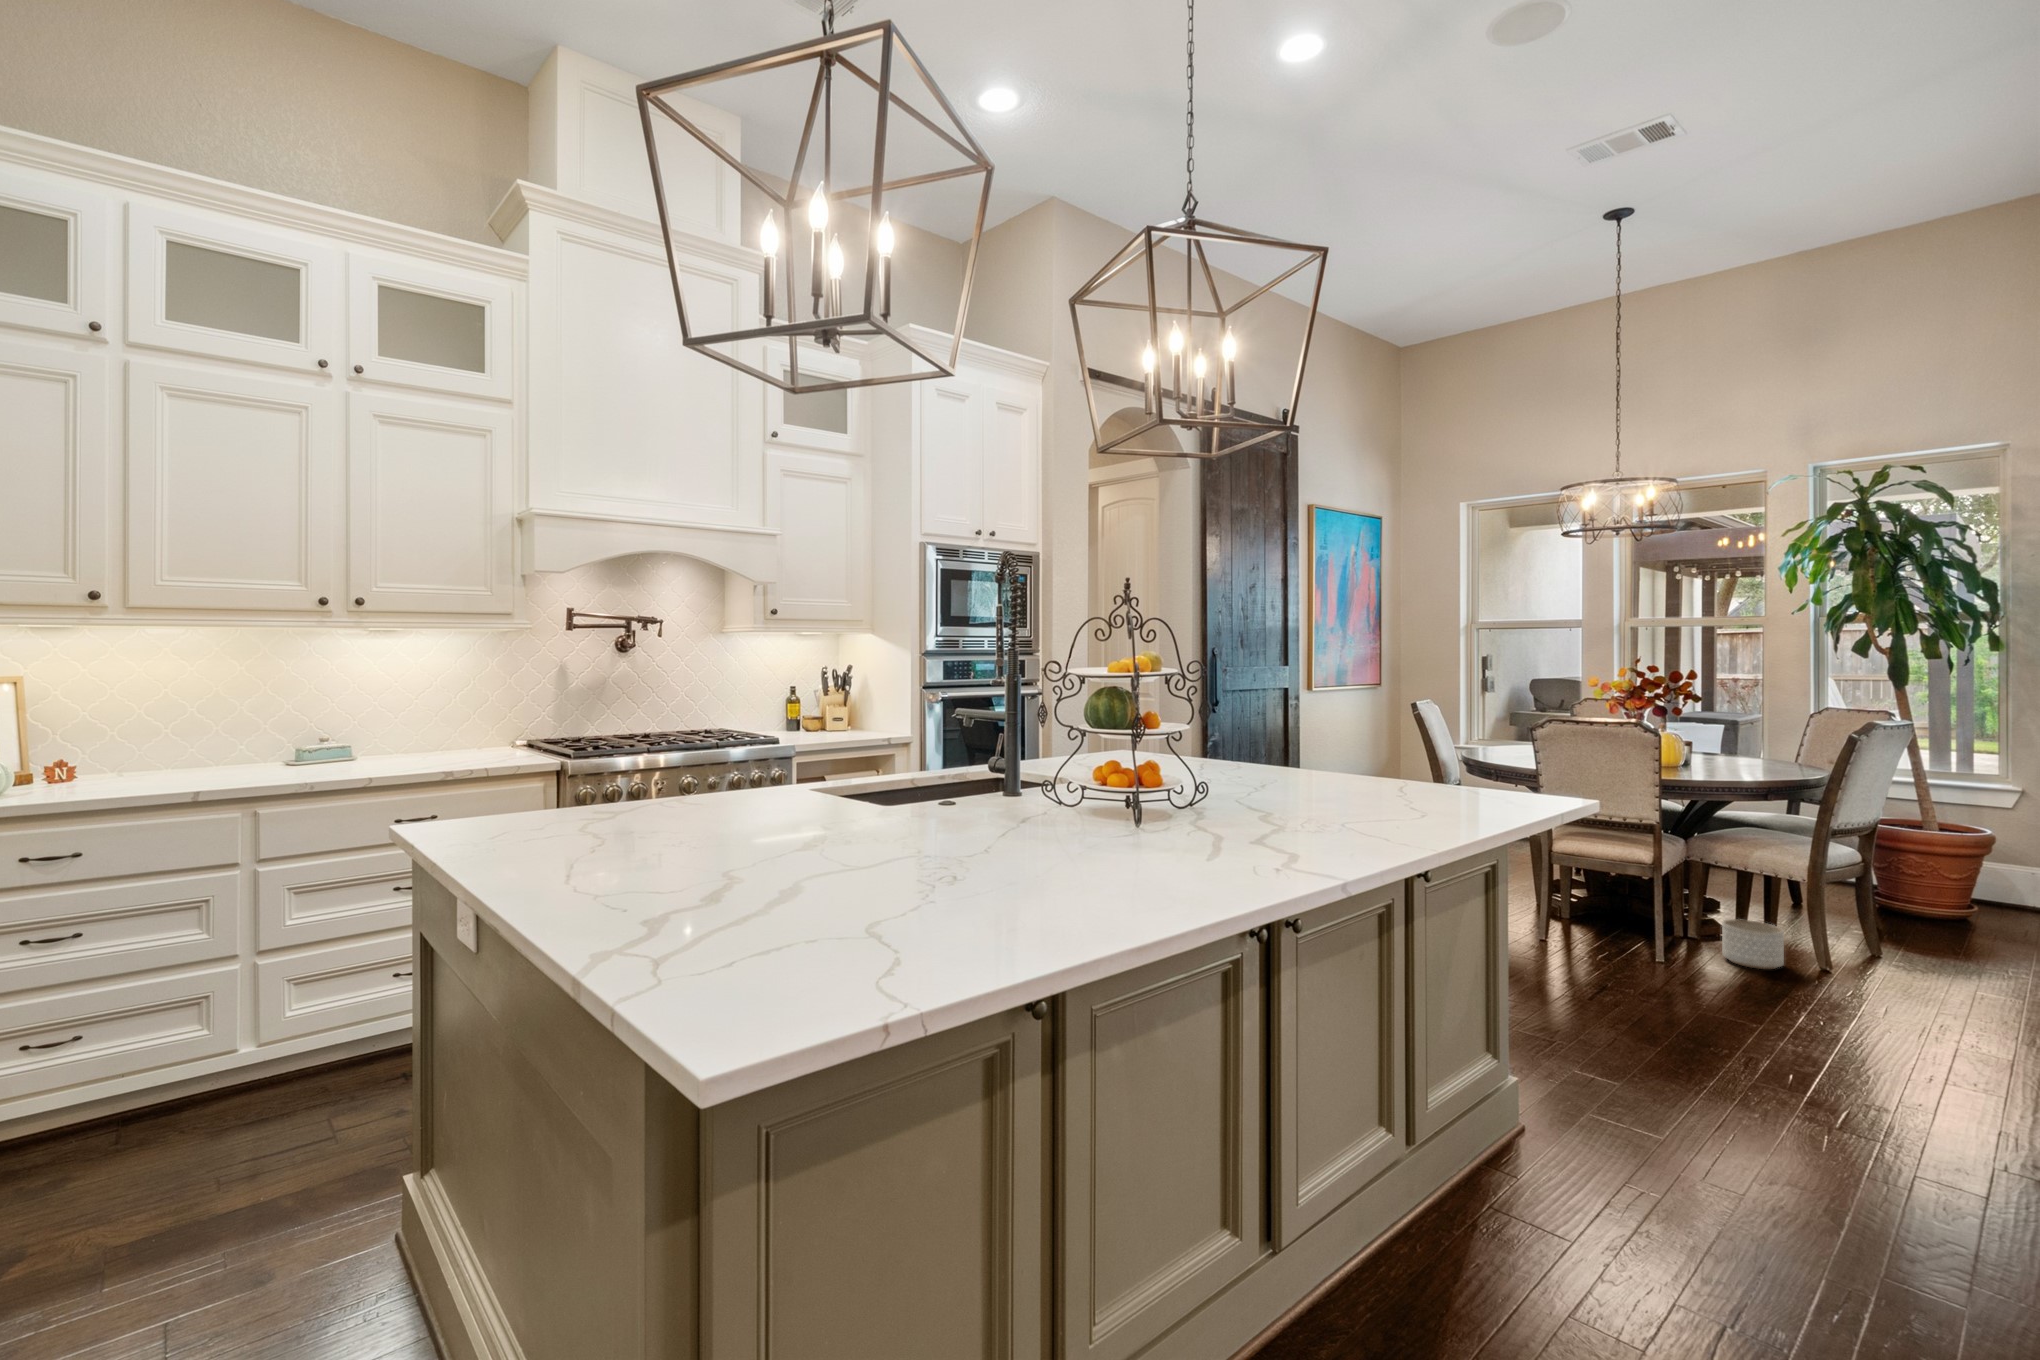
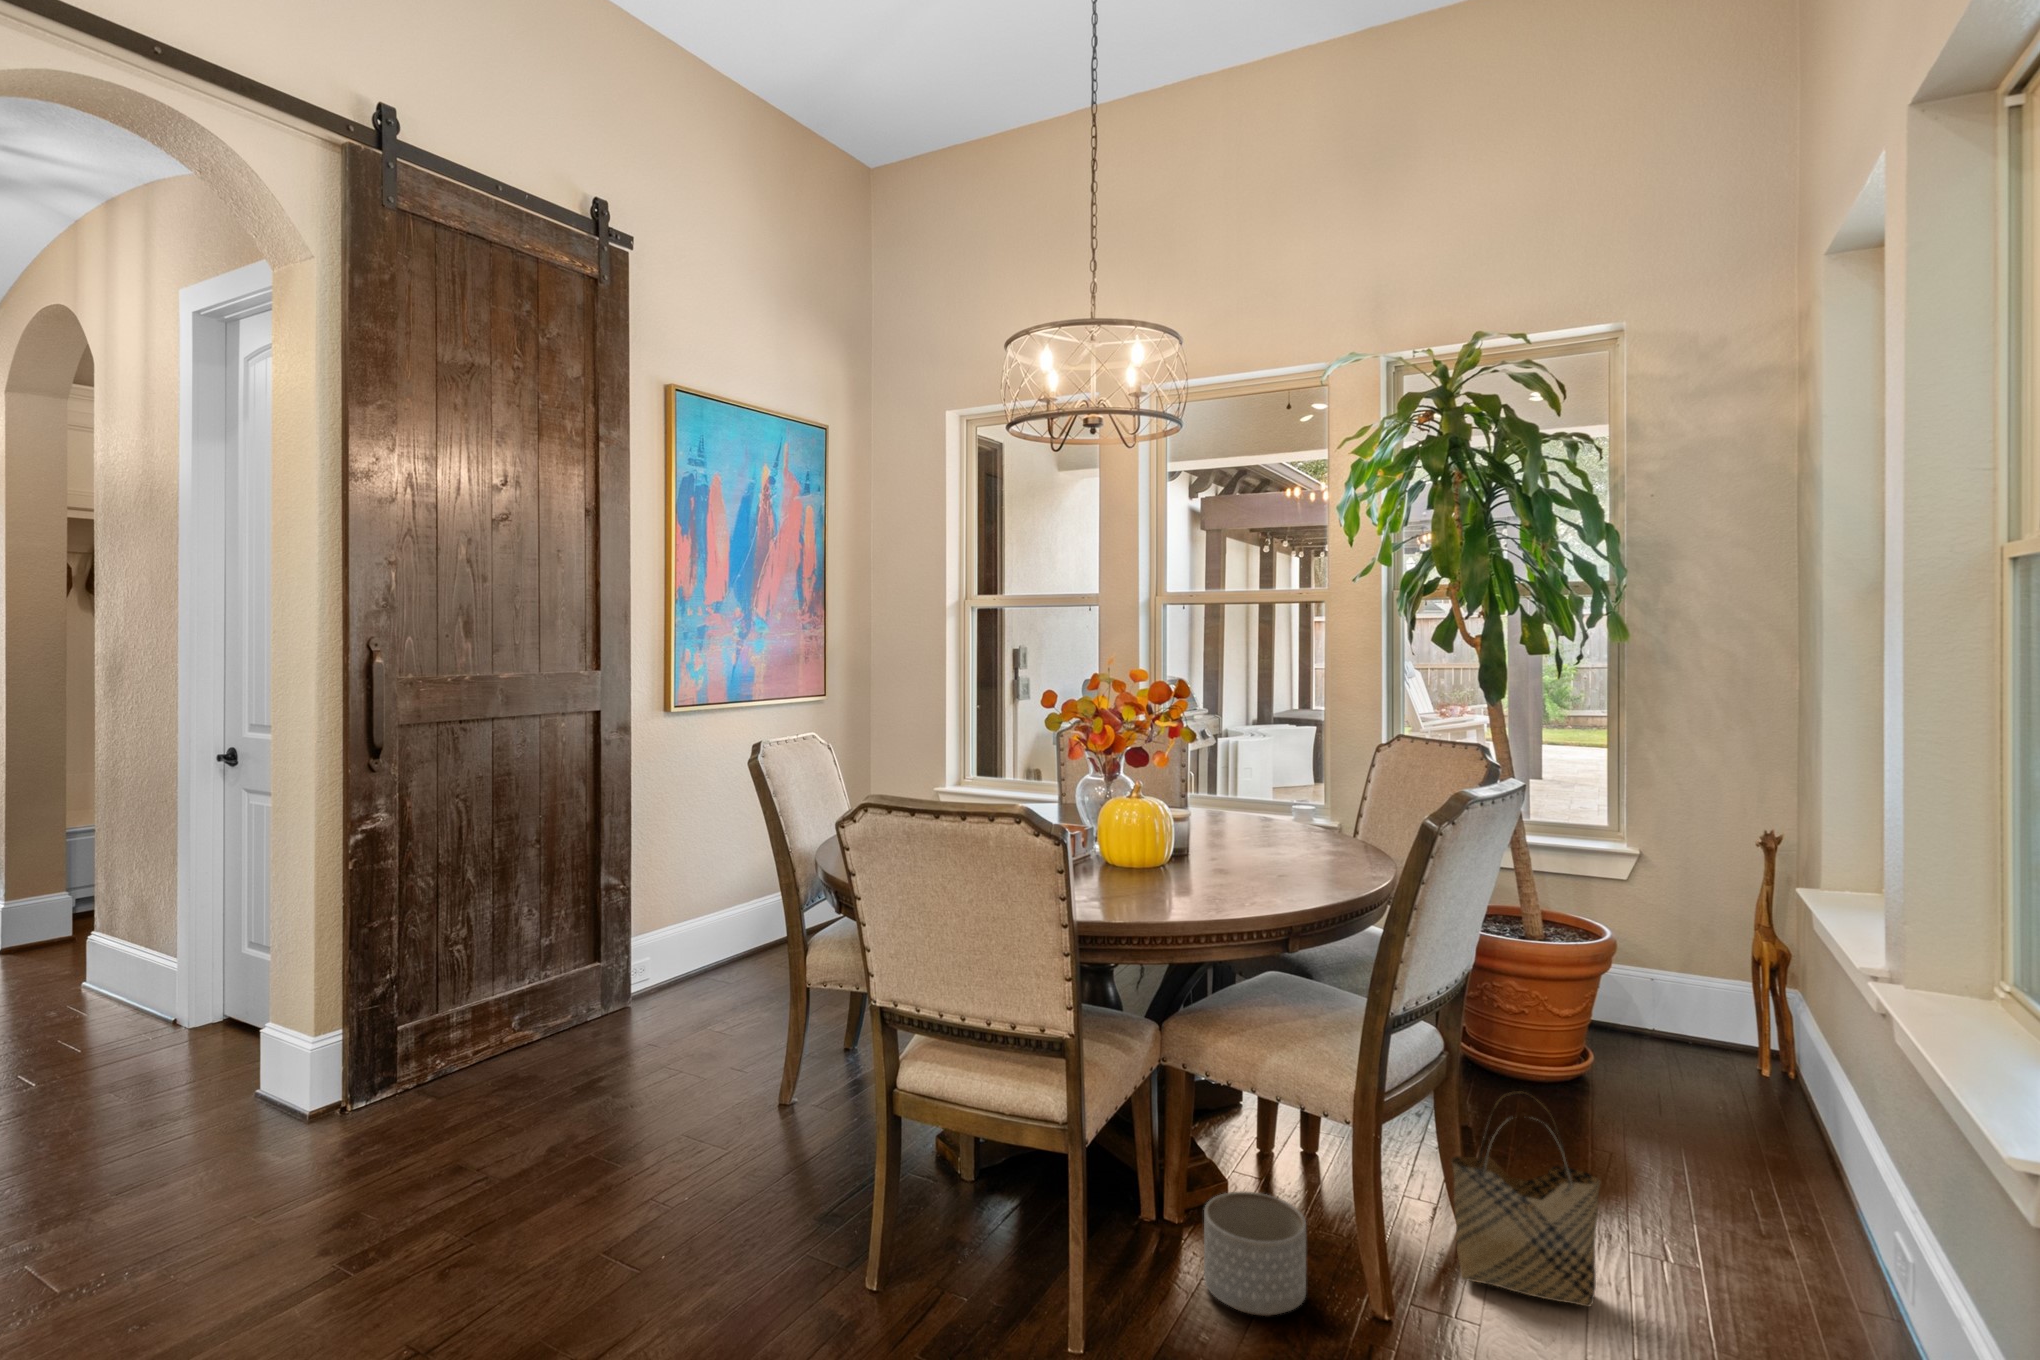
woven basket: none [1871,881,1967,983] -> present [1451,1091,1601,1307]

